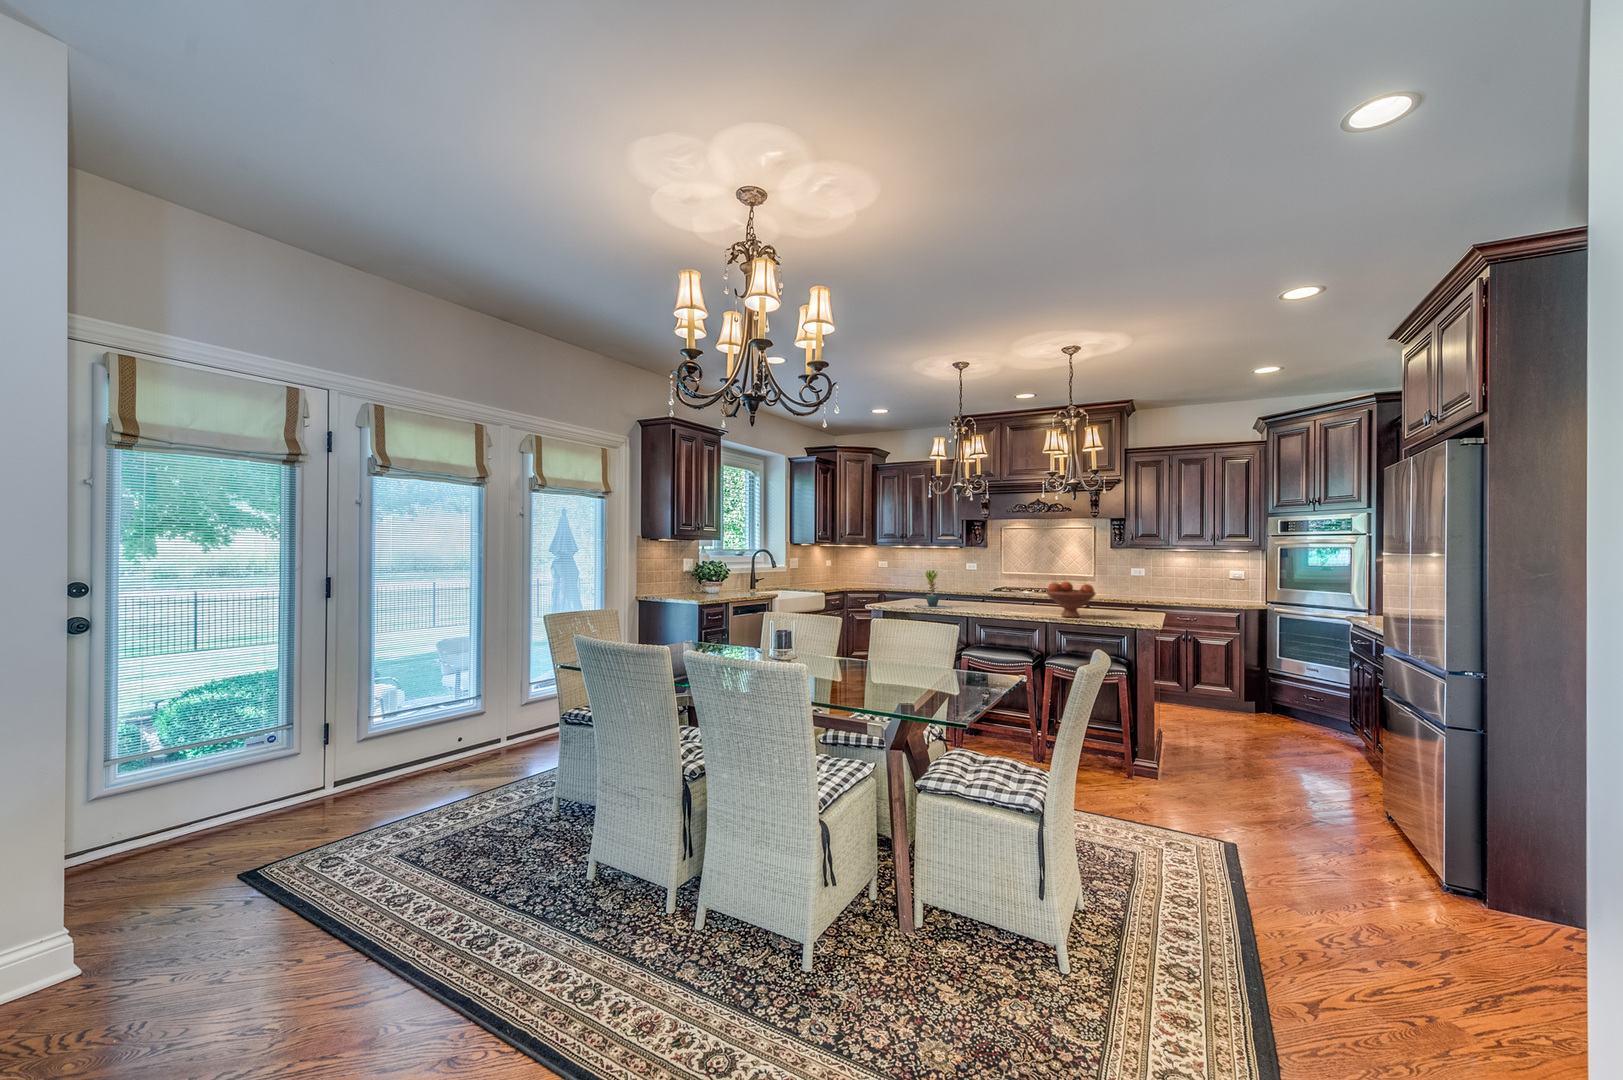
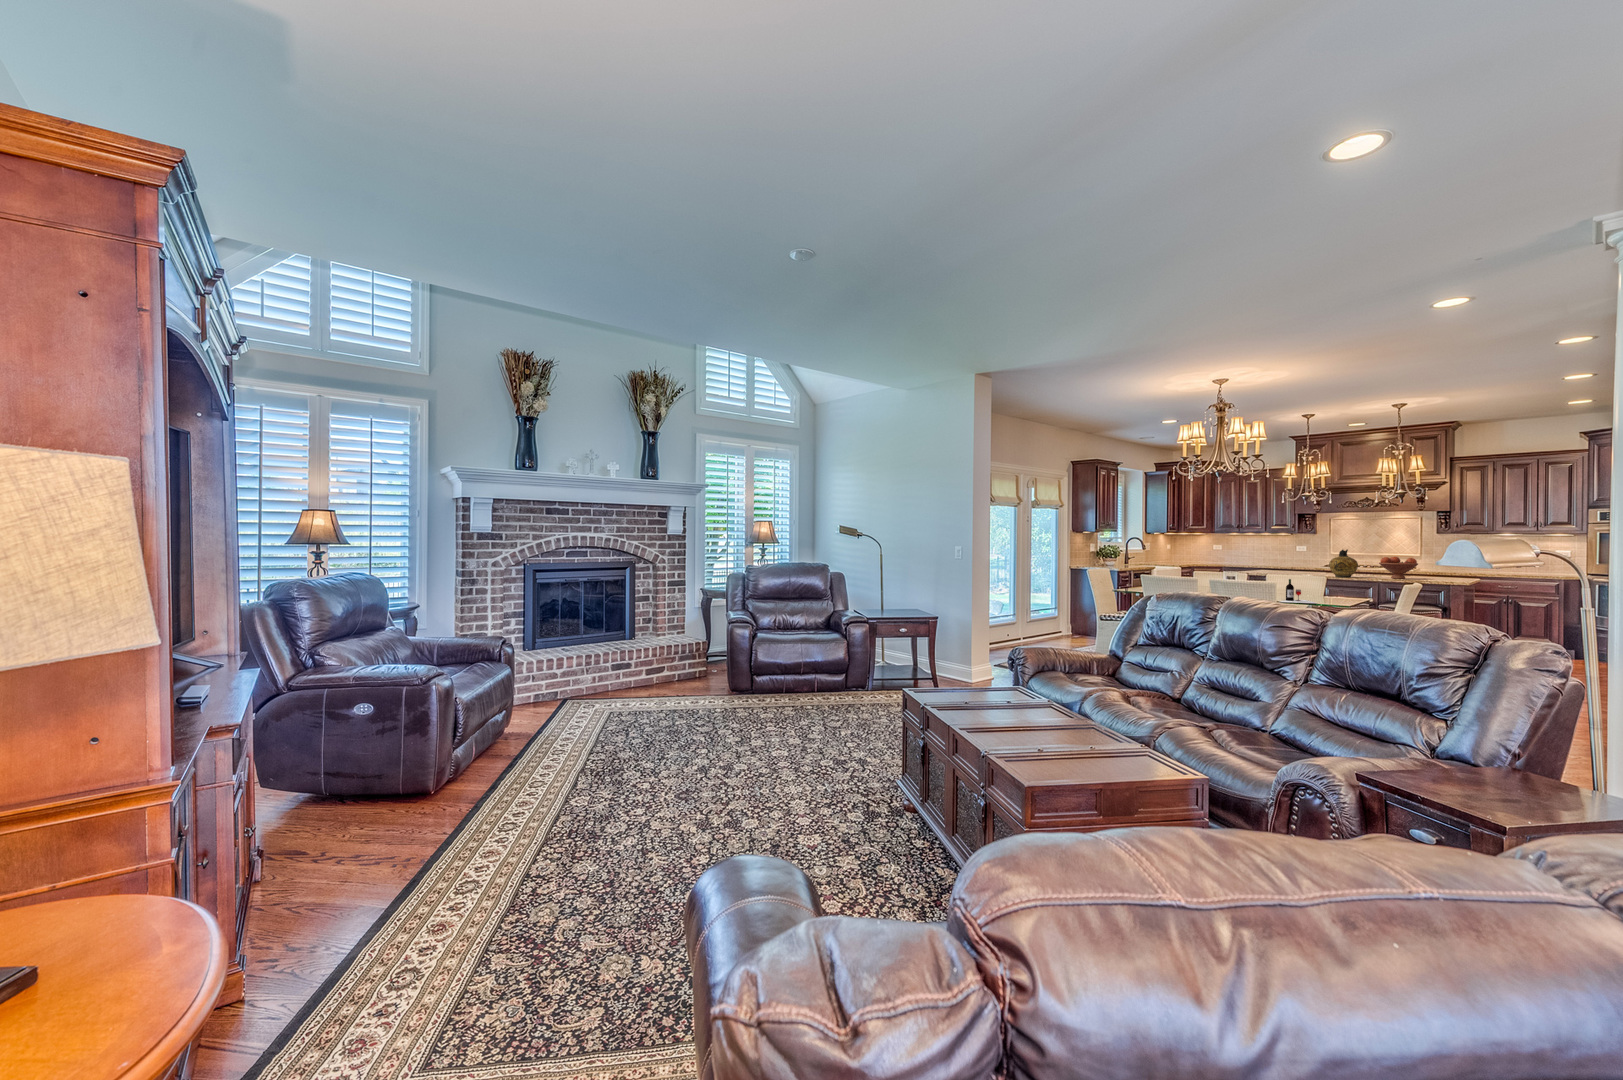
potted plant: present [914,570,951,608] -> none [1269,550,1303,575]
ceramic jug: none [983,570,1020,614] -> present [1329,550,1358,577]
wine bottle: none [861,632,936,685] -> present [1280,579,1315,603]

